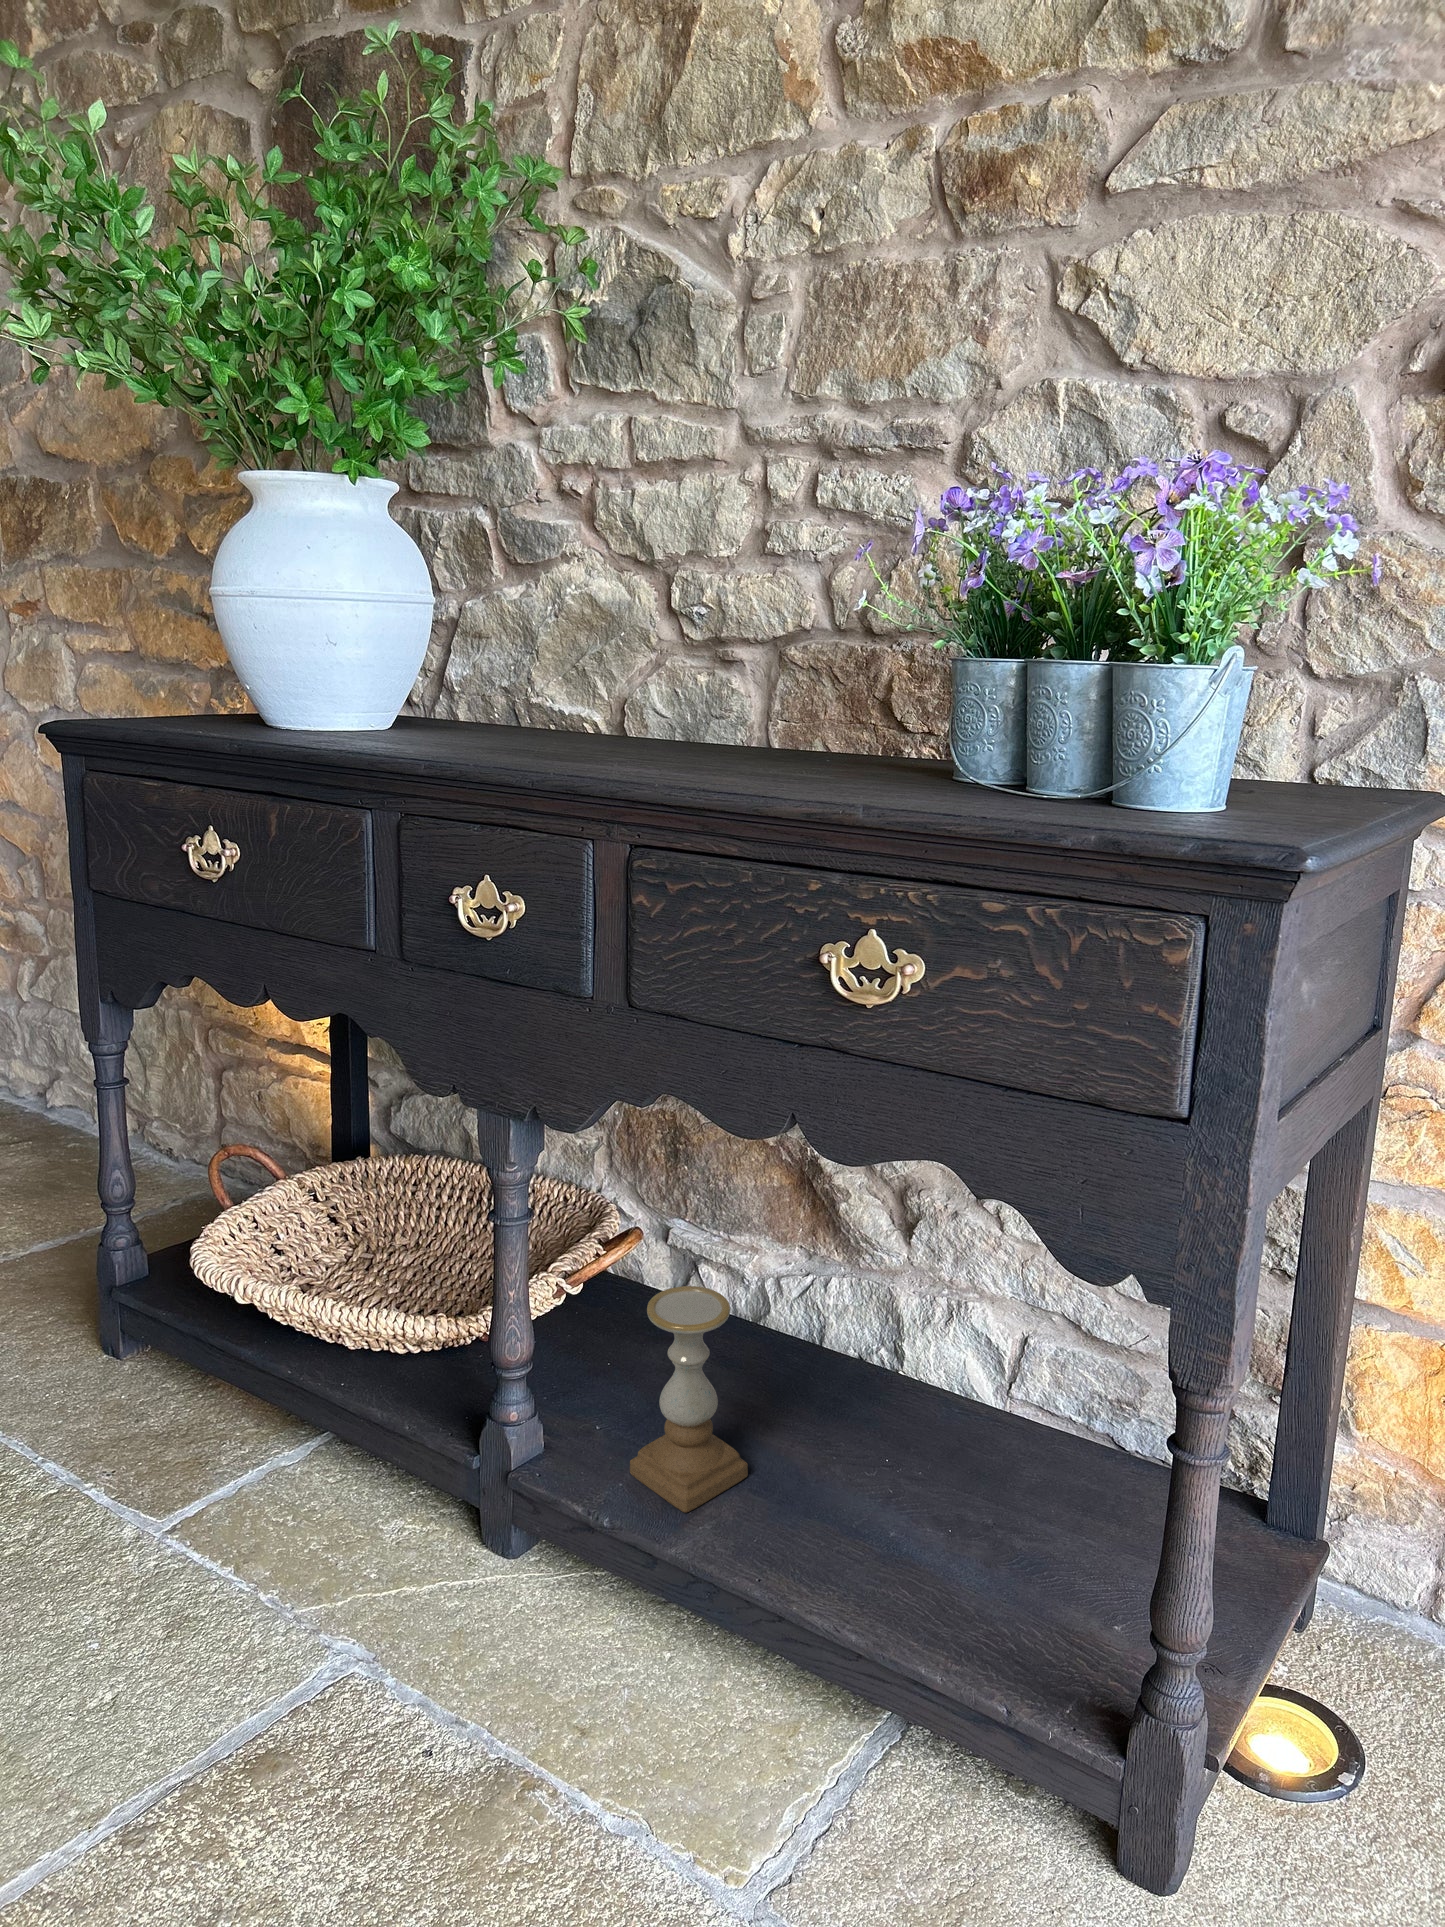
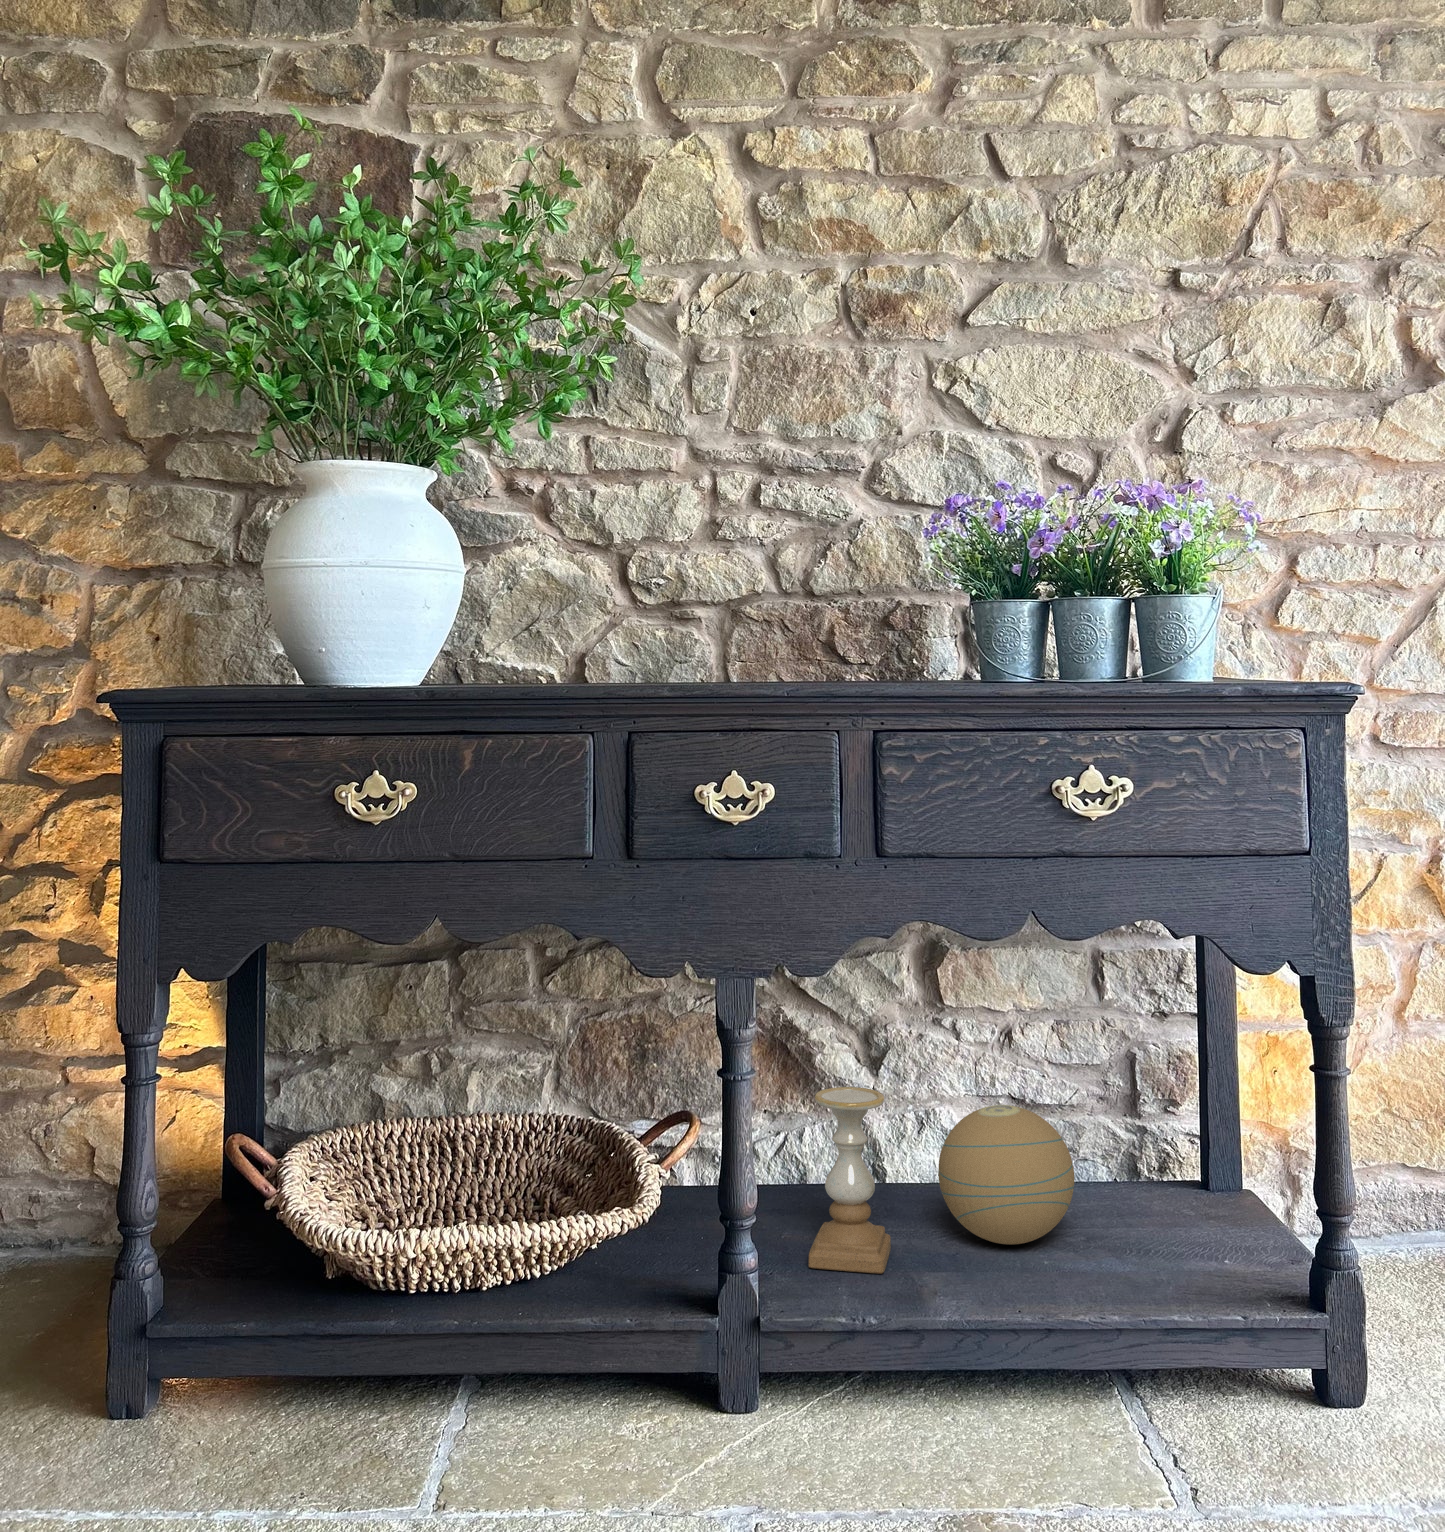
decorative orb: none [802,1357,972,1537] -> present [938,1105,1075,1244]

